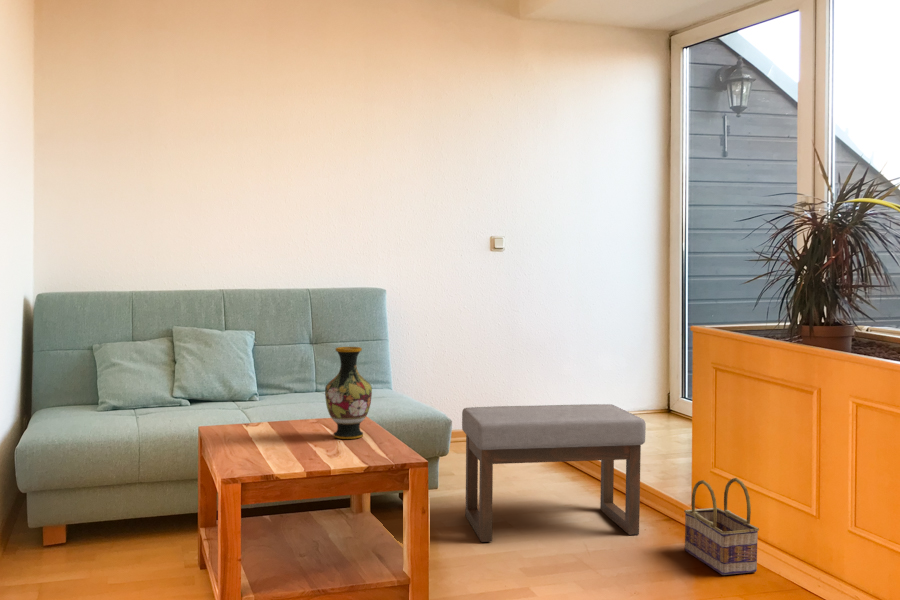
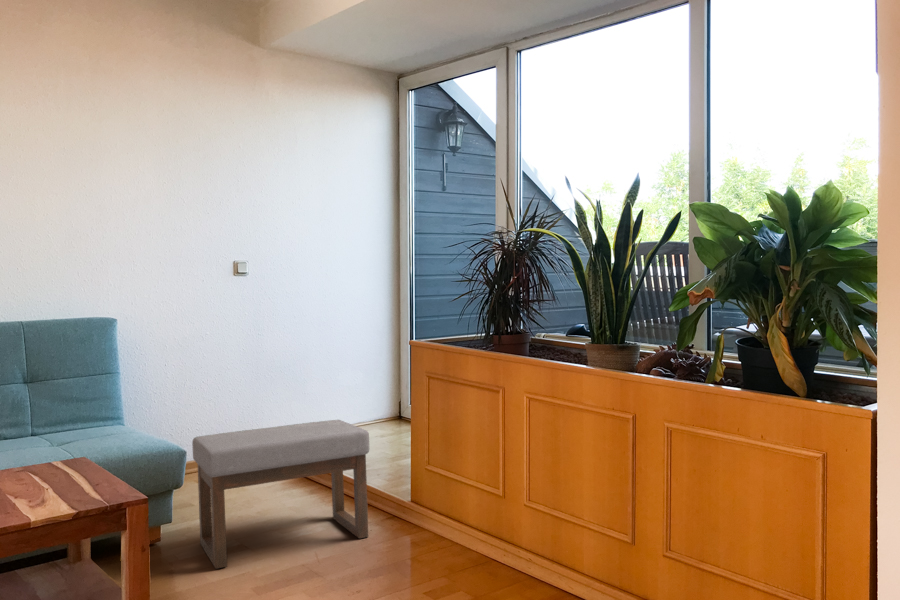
vase: present [325,347,372,439] -> none [29,386,85,485]
basket: present [684,478,759,575] -> none [407,474,470,563]

